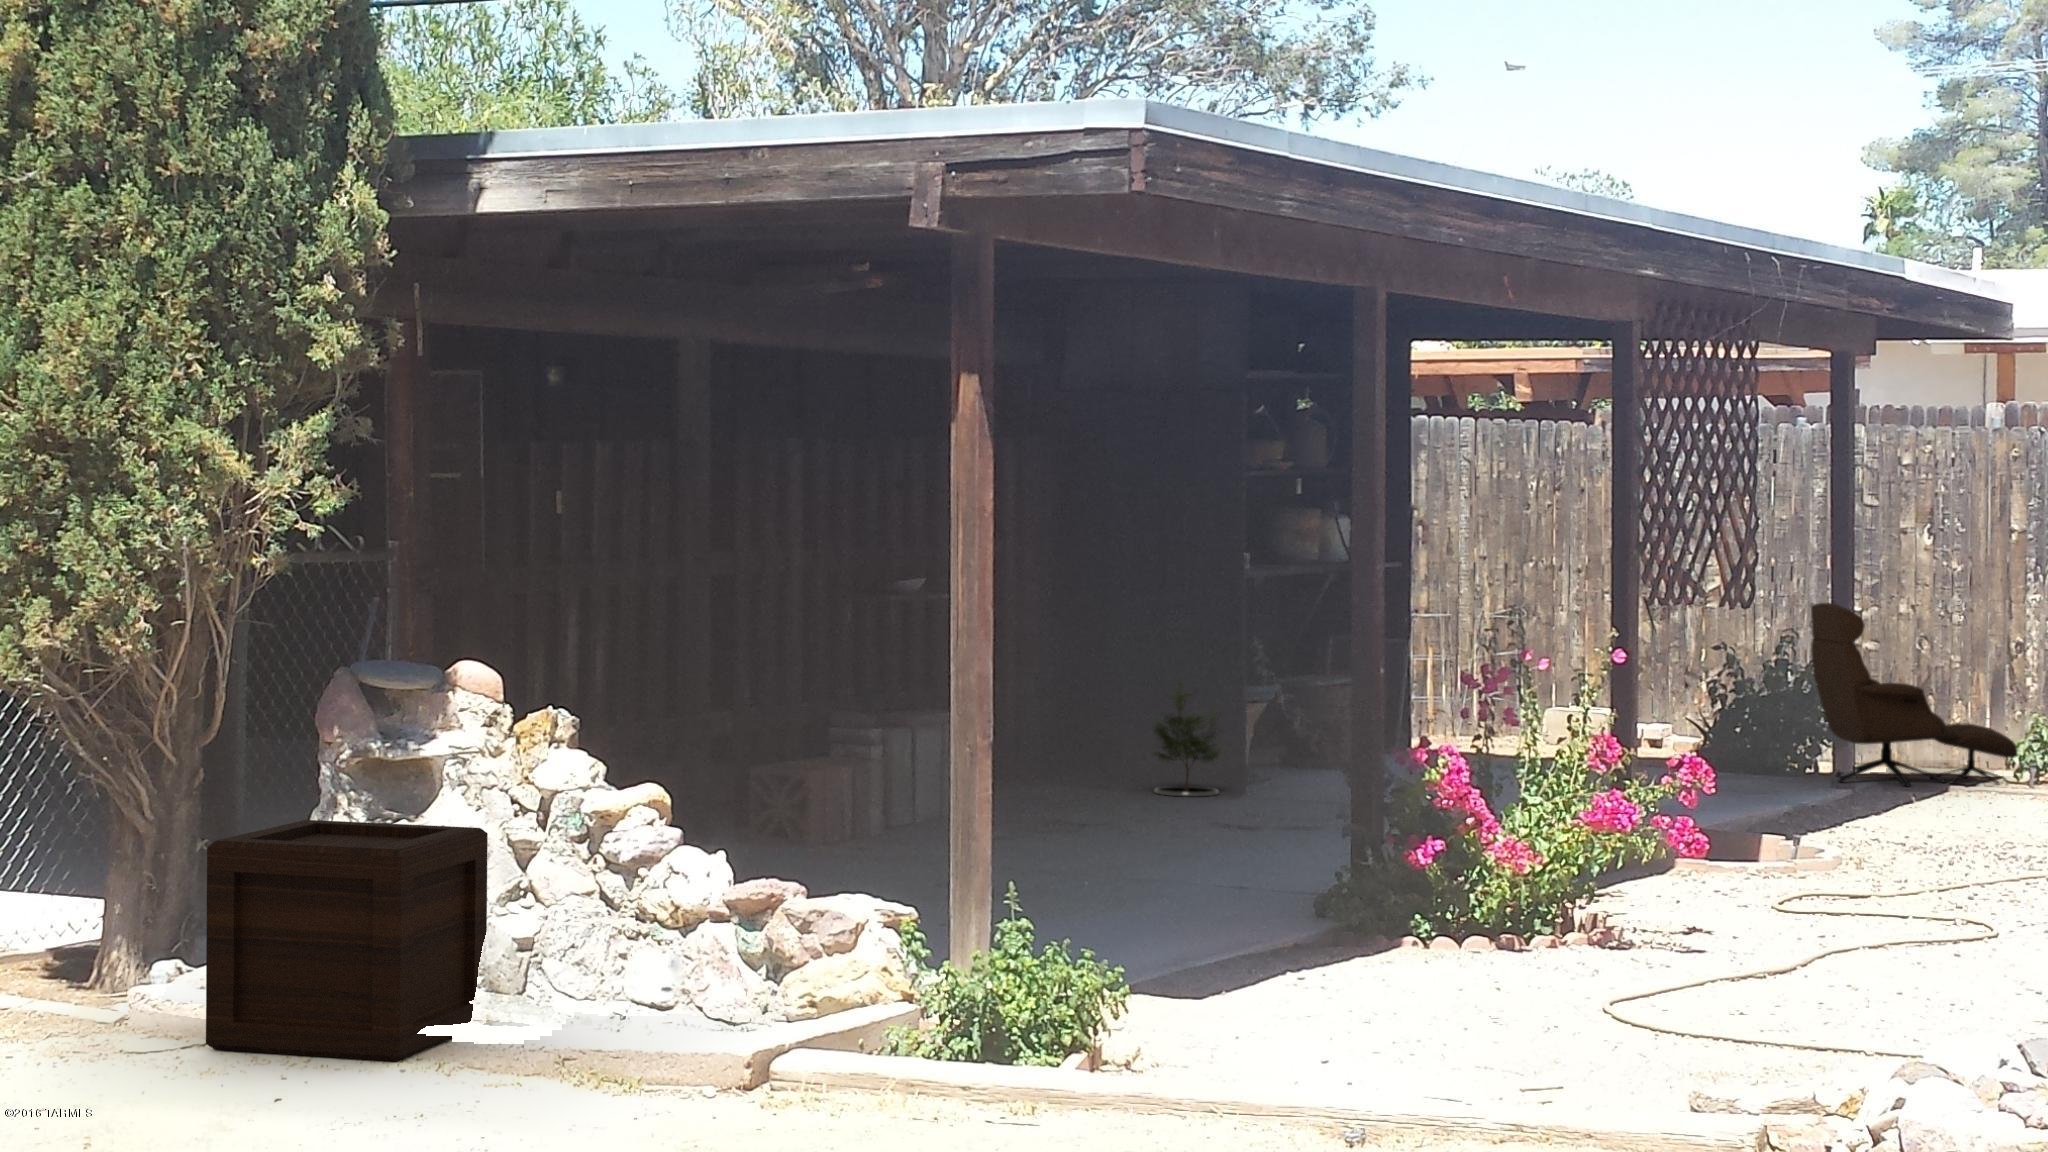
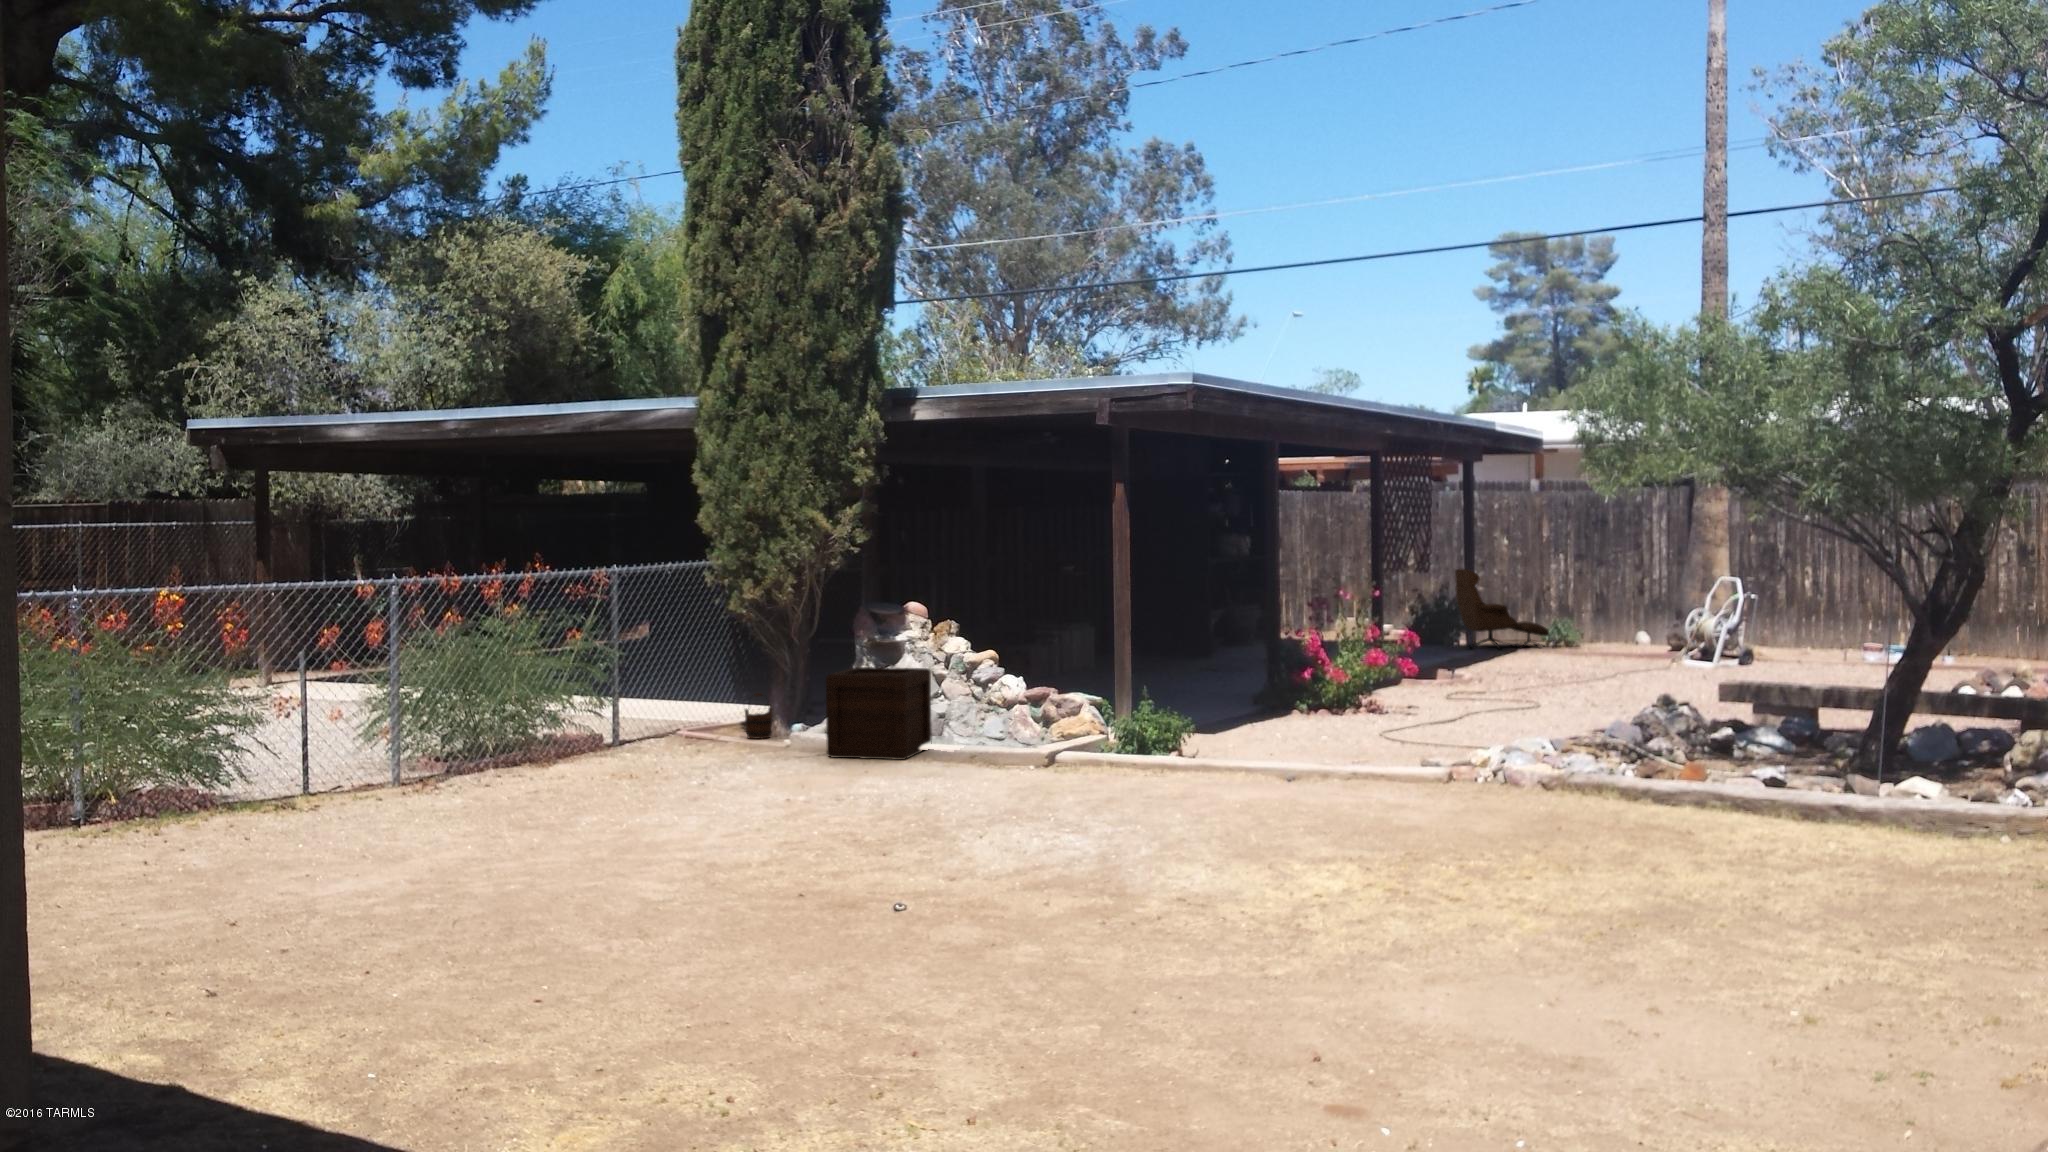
potted tree: present [1153,679,1222,796] -> none [1162,607,1196,661]
wooden bucket: none [46,875,122,989] -> present [745,693,772,739]

